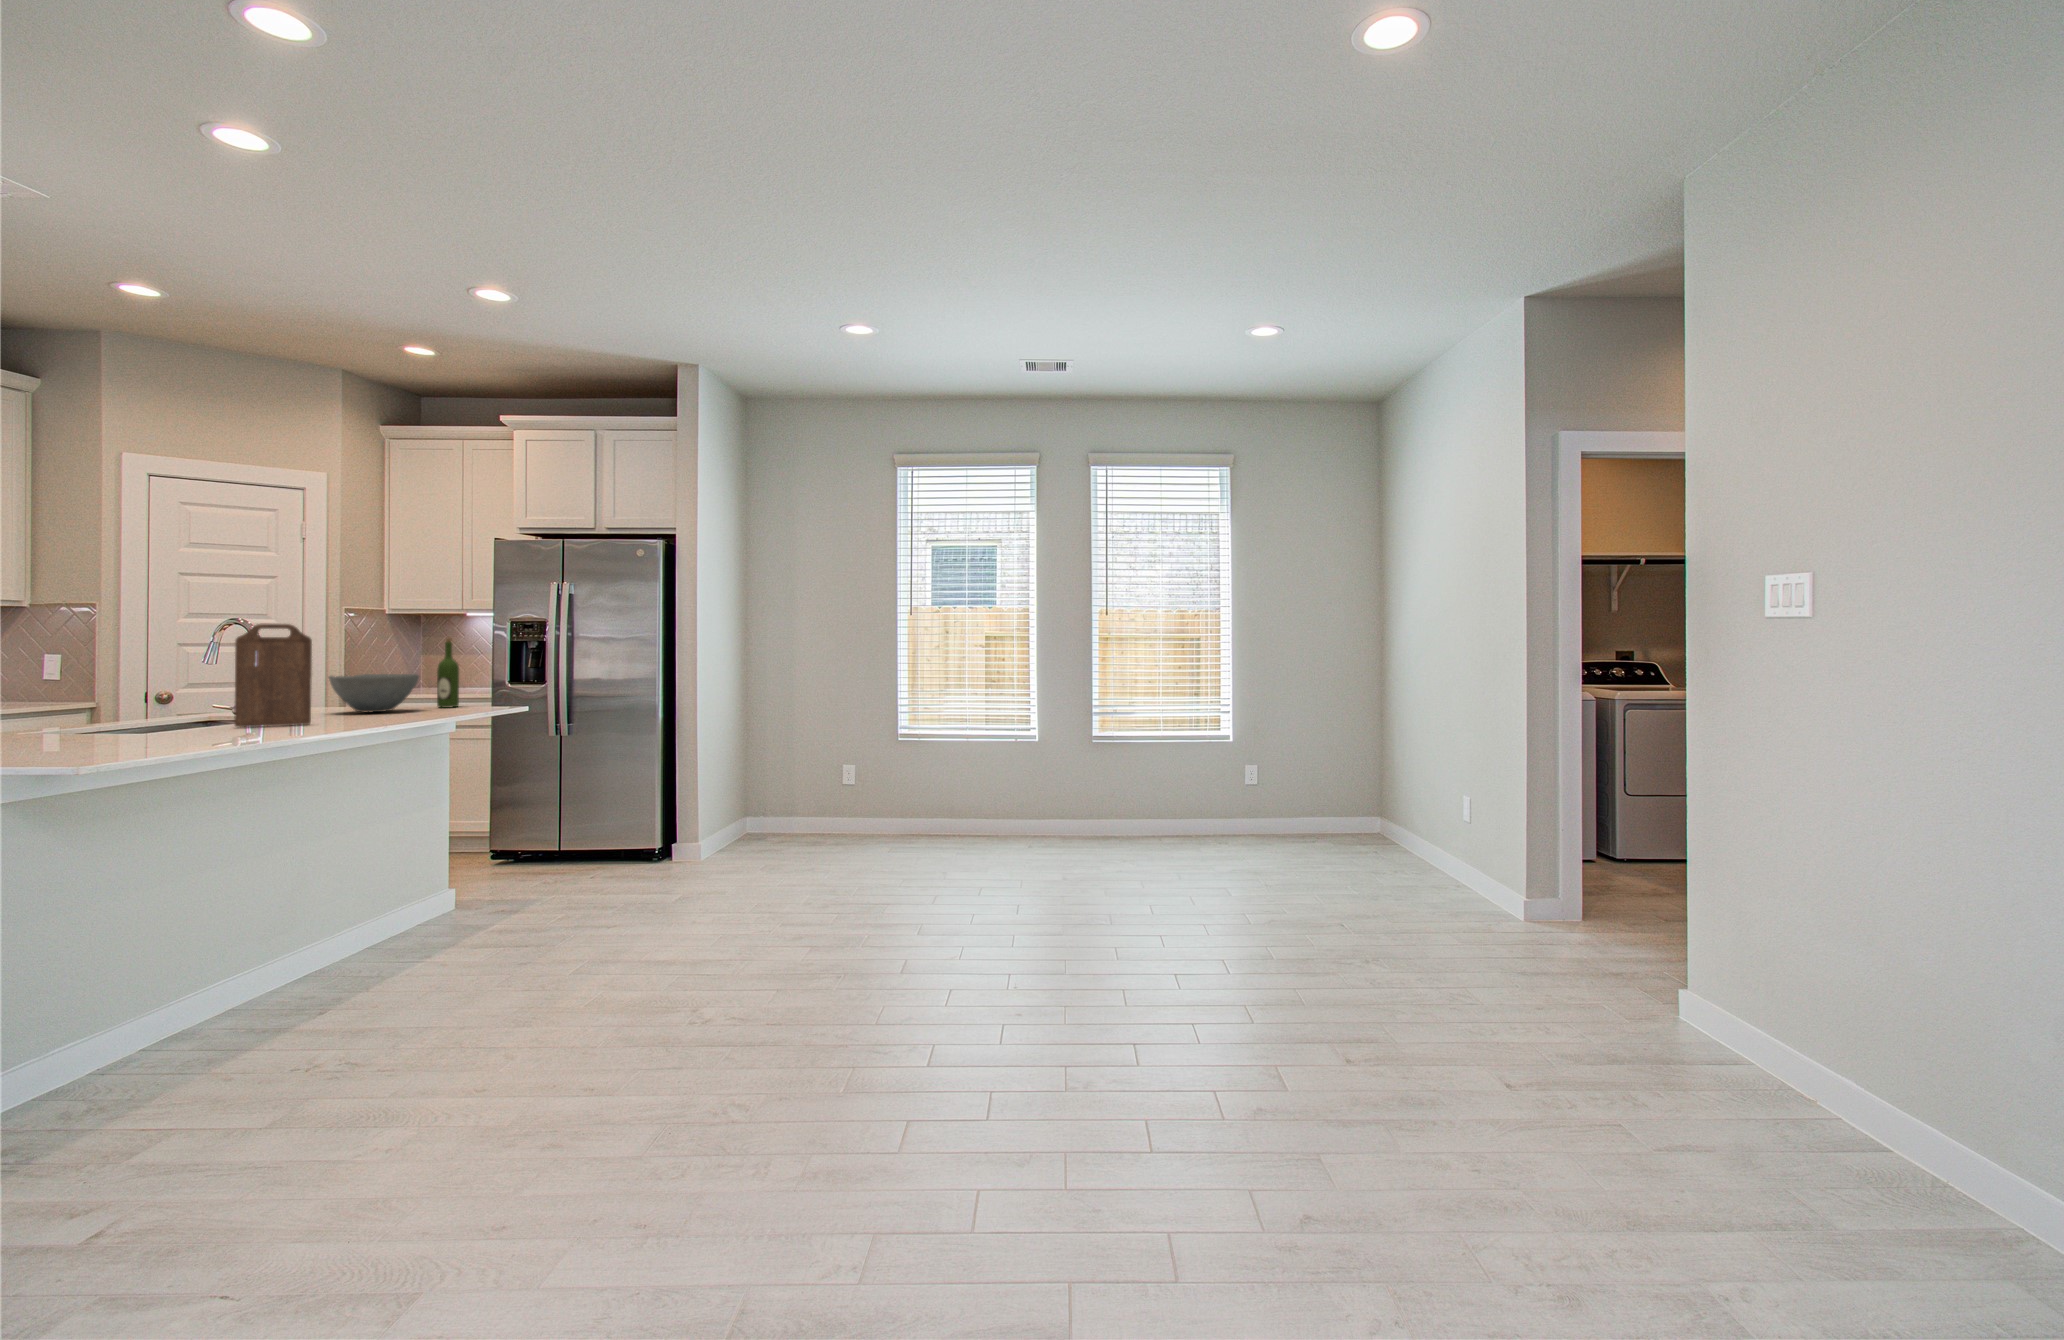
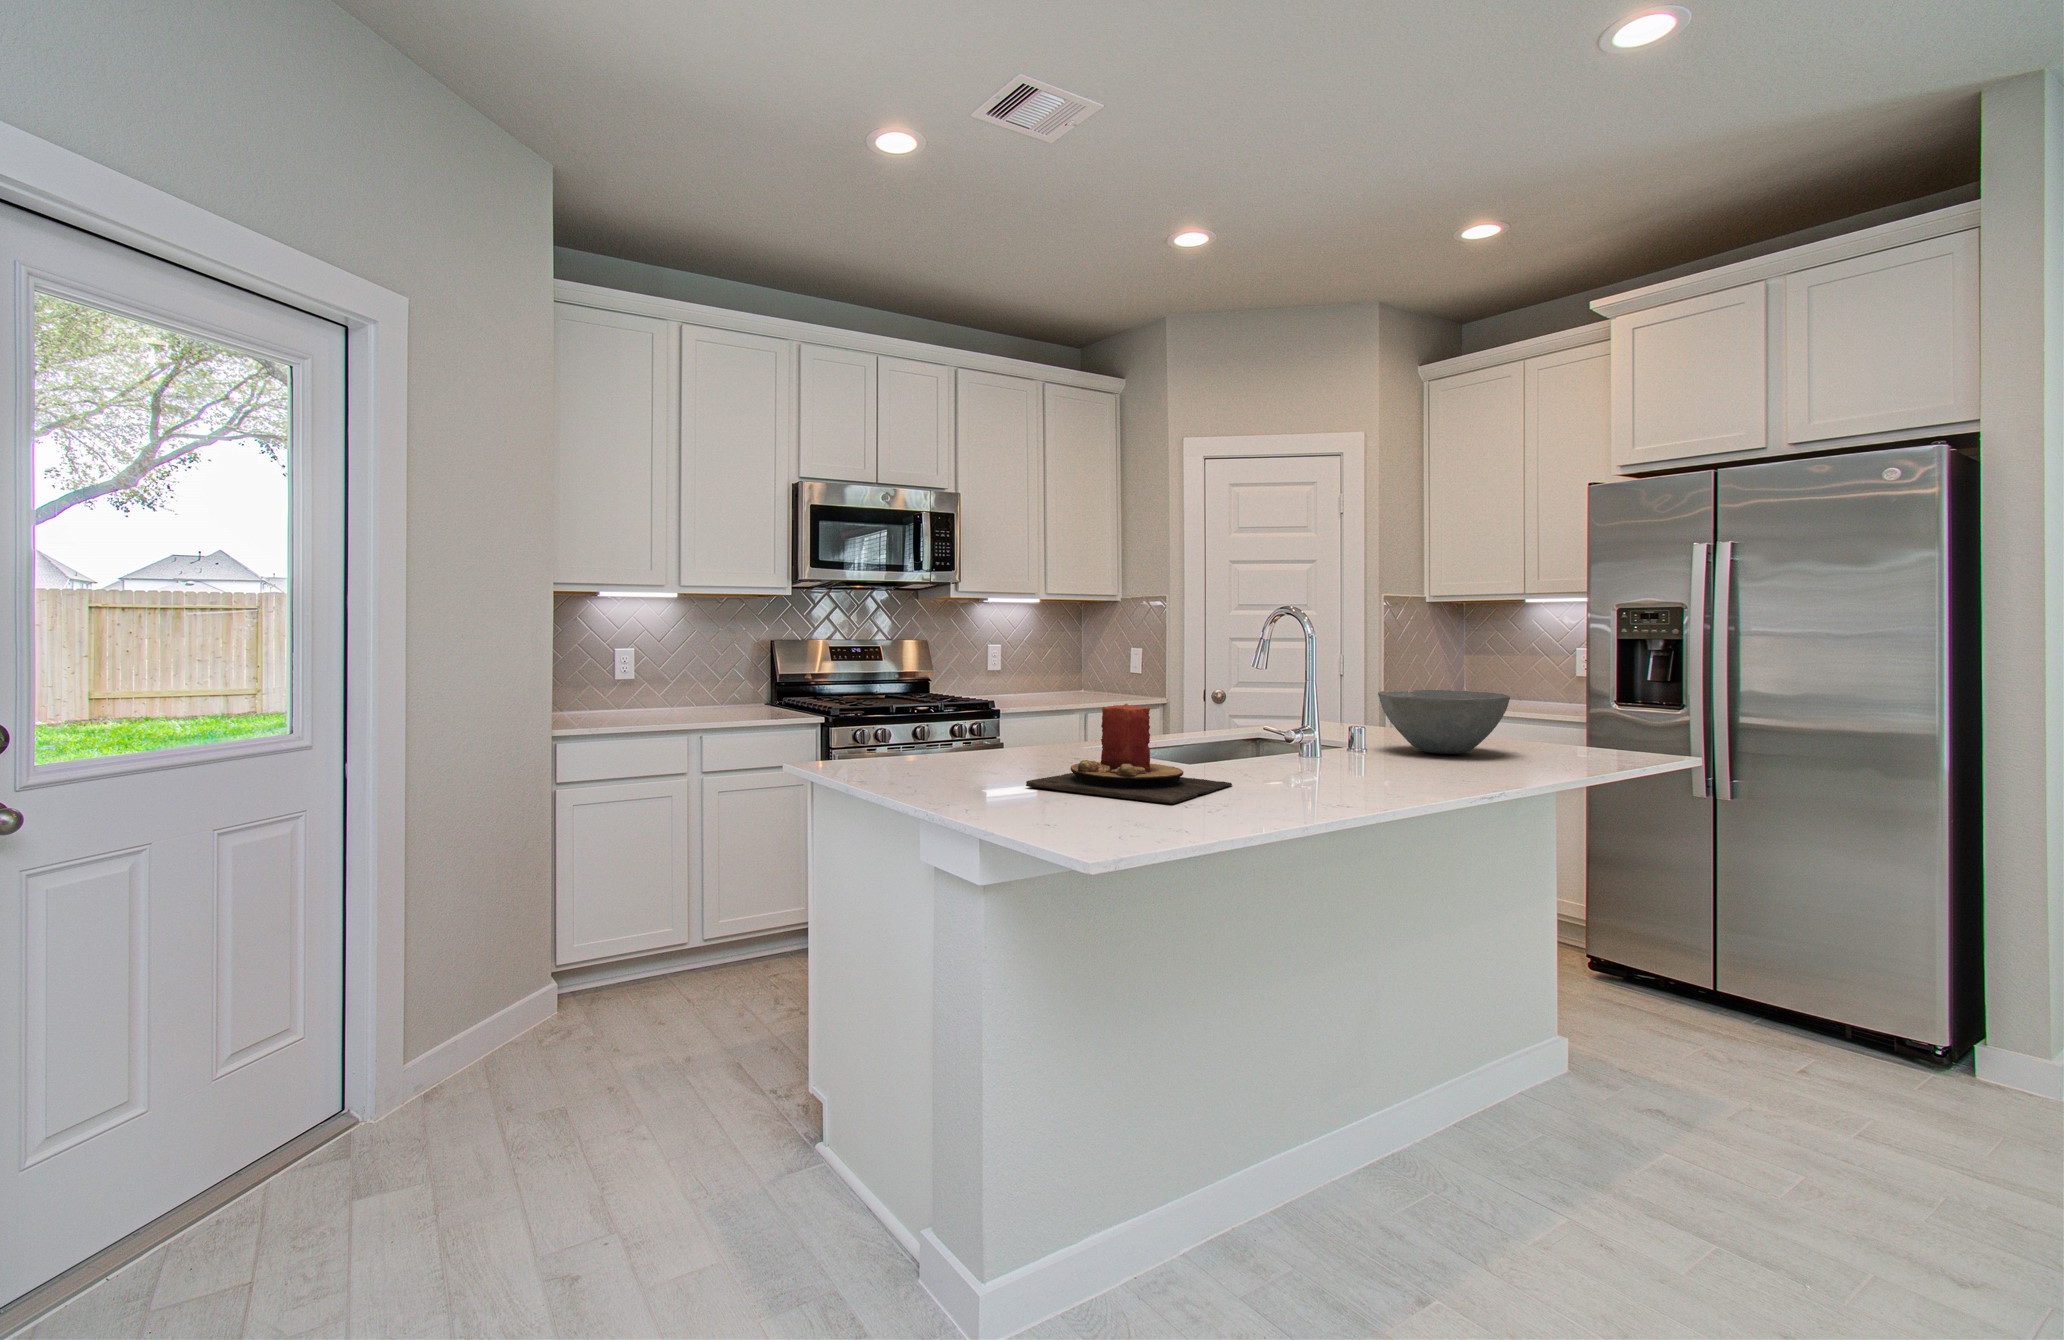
cutting board: present [234,624,312,727] -> none [1255,612,1356,781]
wine bottle: present [437,638,459,708] -> none [1534,633,1570,752]
candle: none [39,683,220,743] -> present [1026,704,1232,804]

